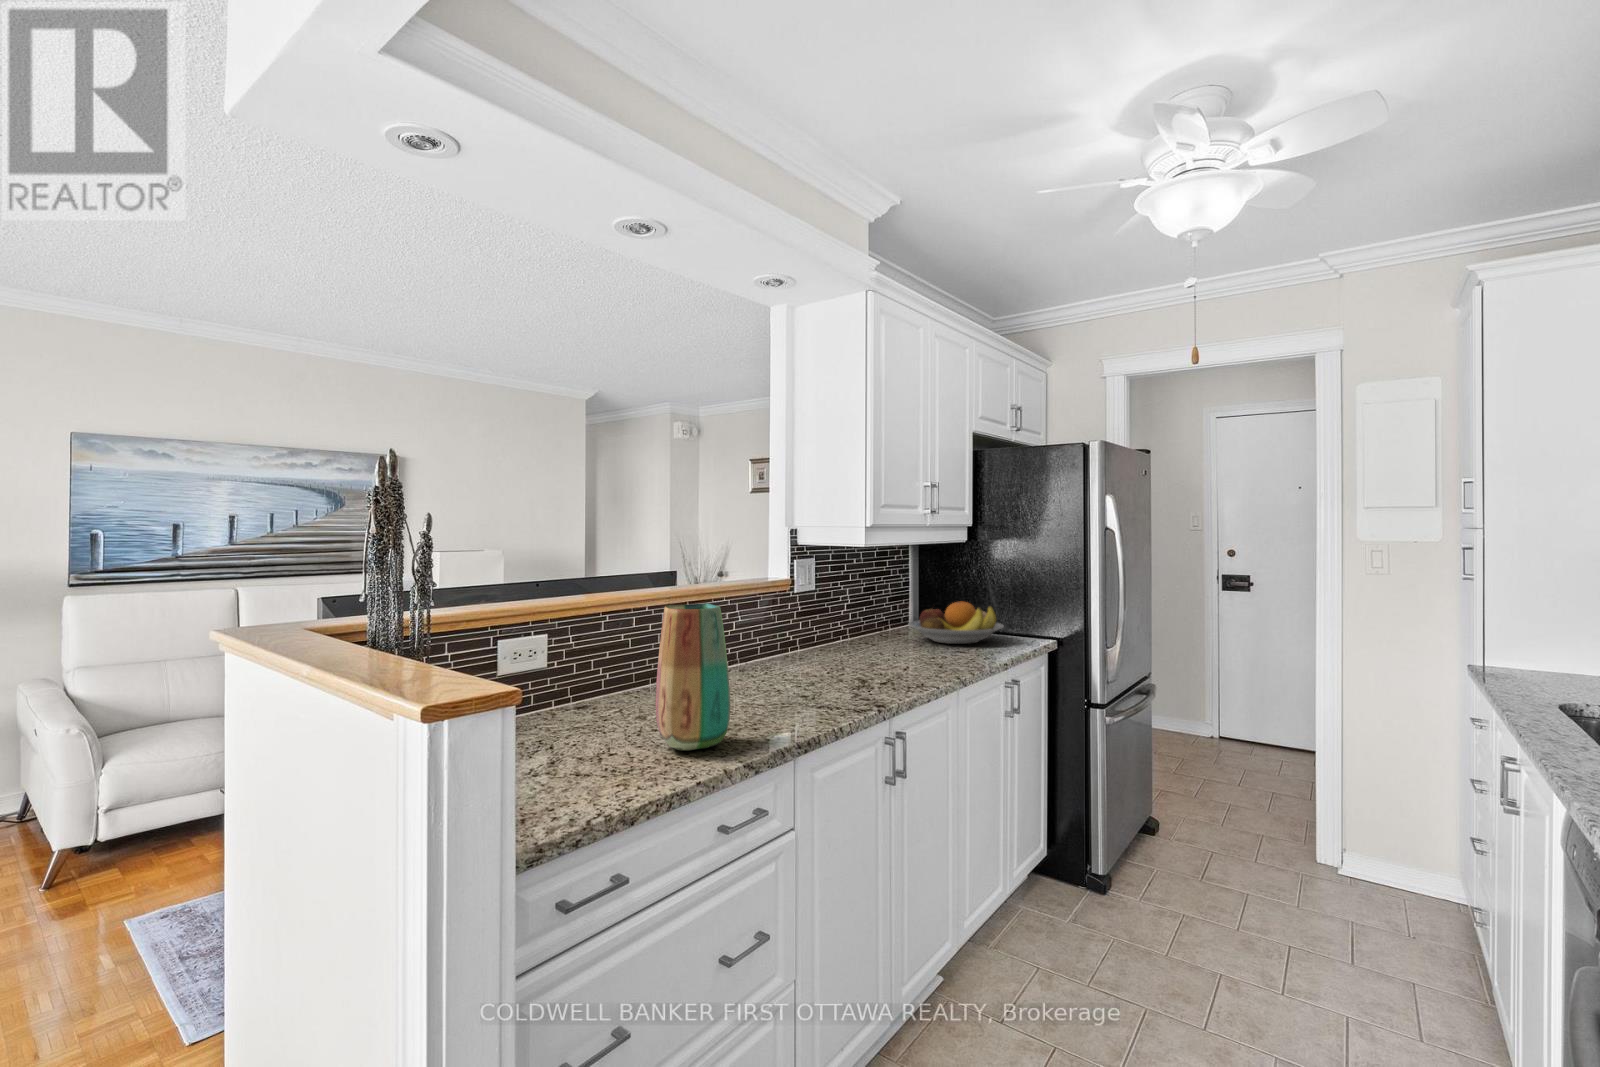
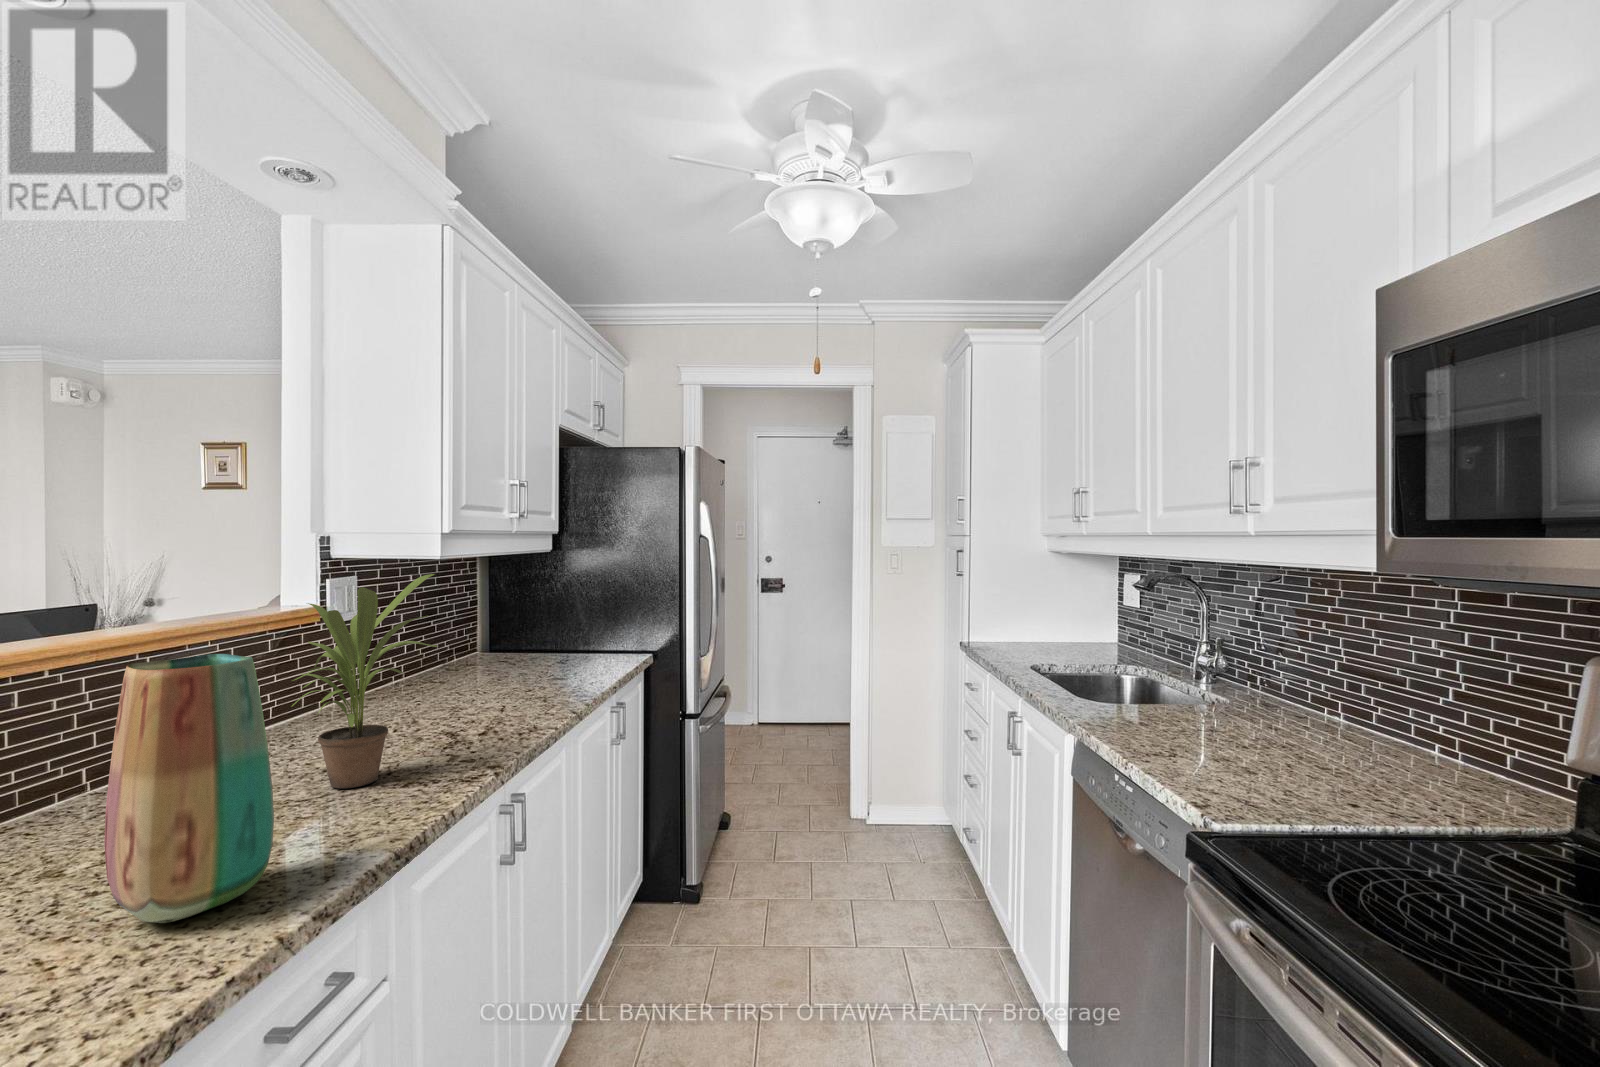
potted plant: none [755,560,846,703] -> present [292,574,437,789]
fruit bowl: present [908,601,1004,644] -> none [483,620,600,671]

